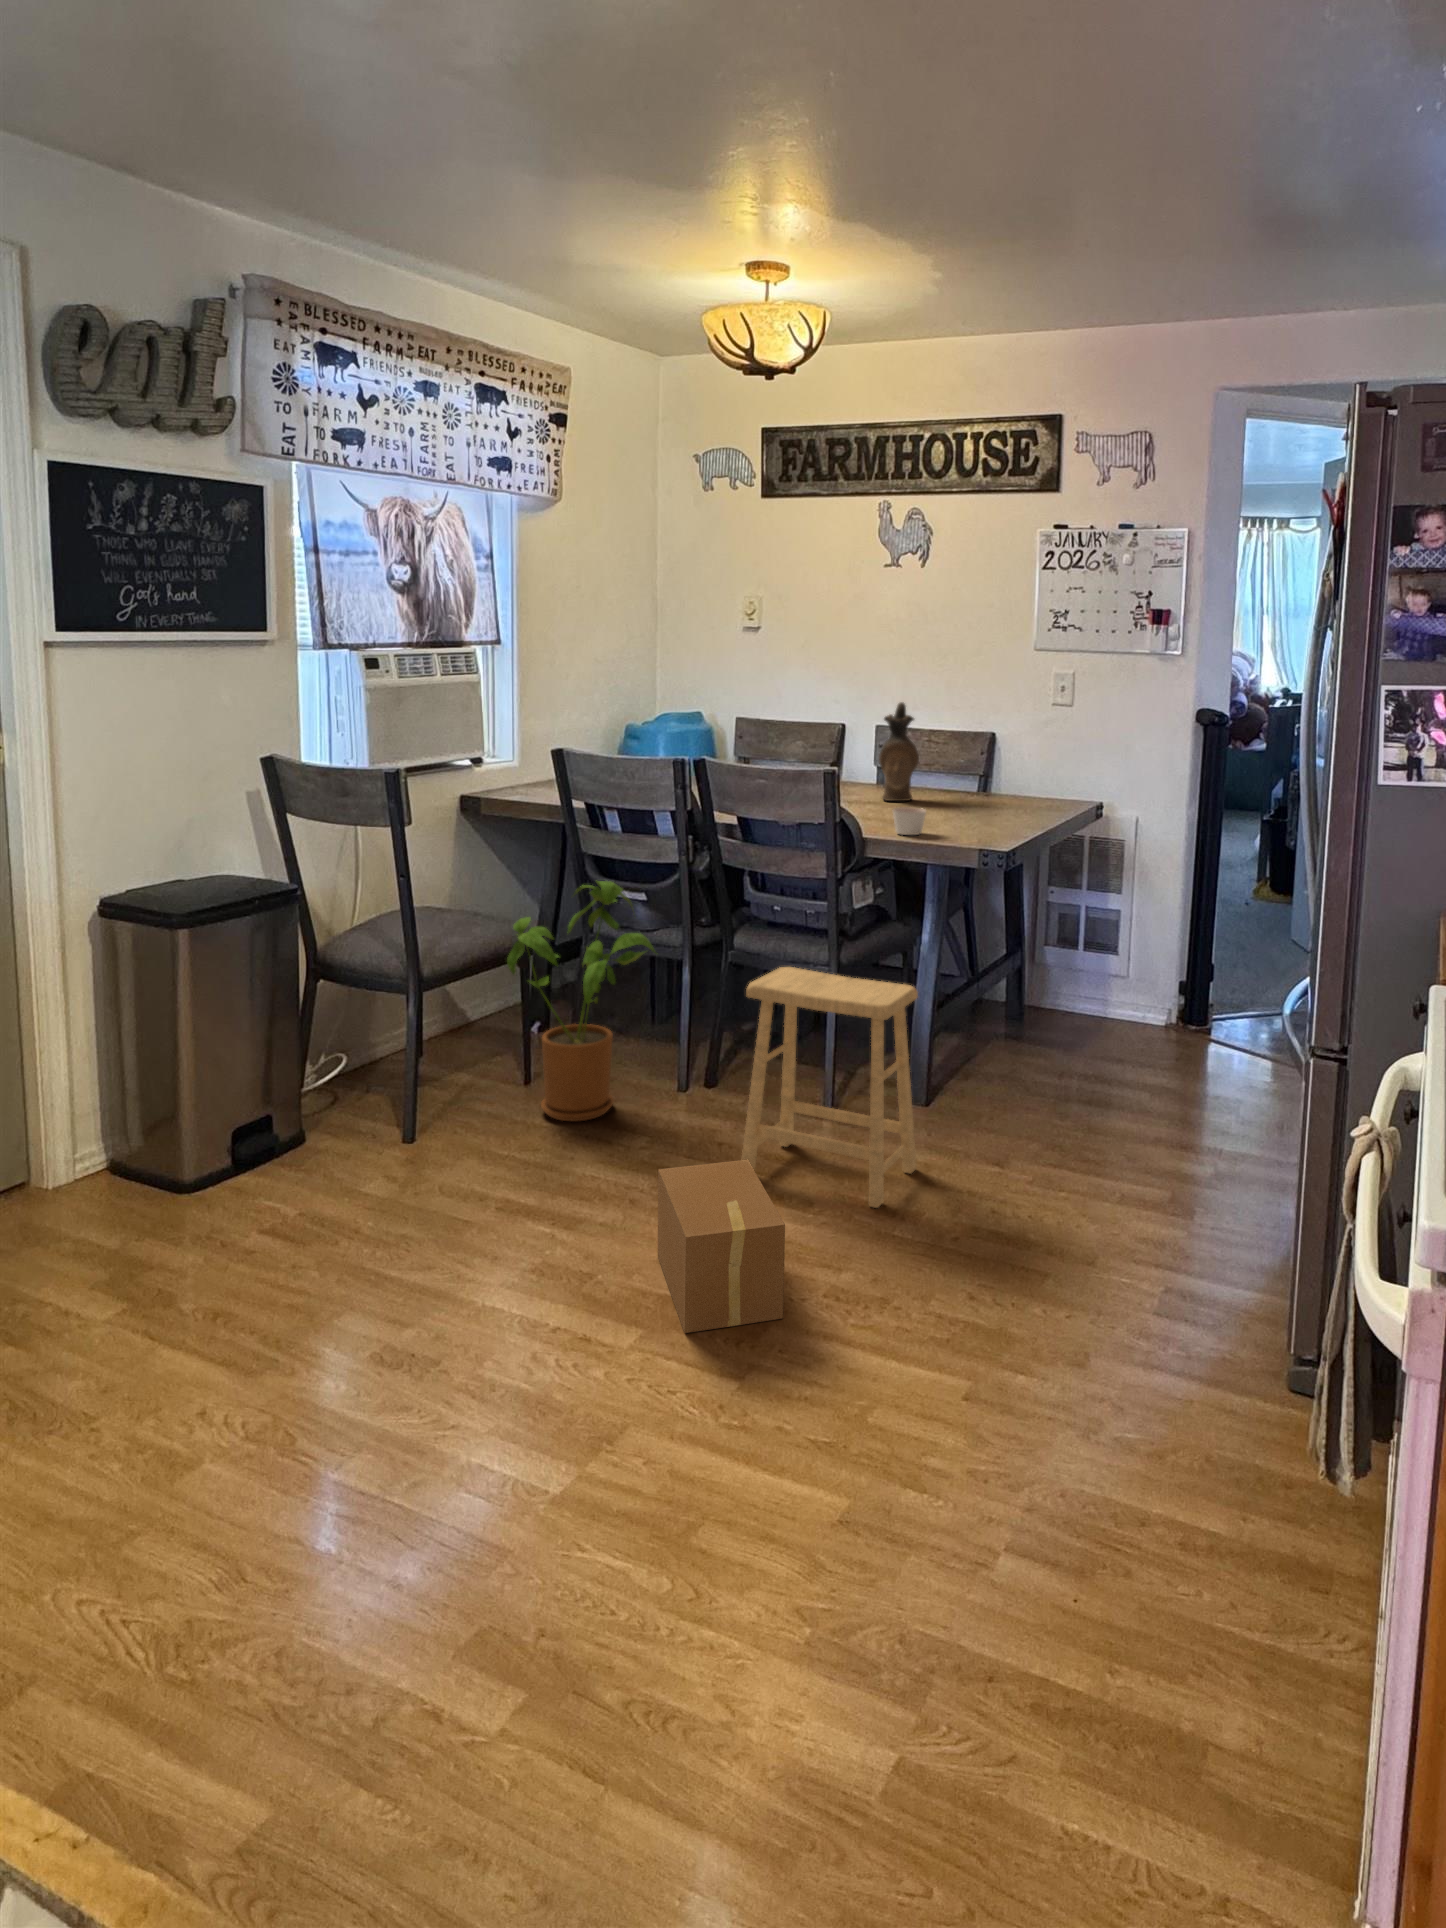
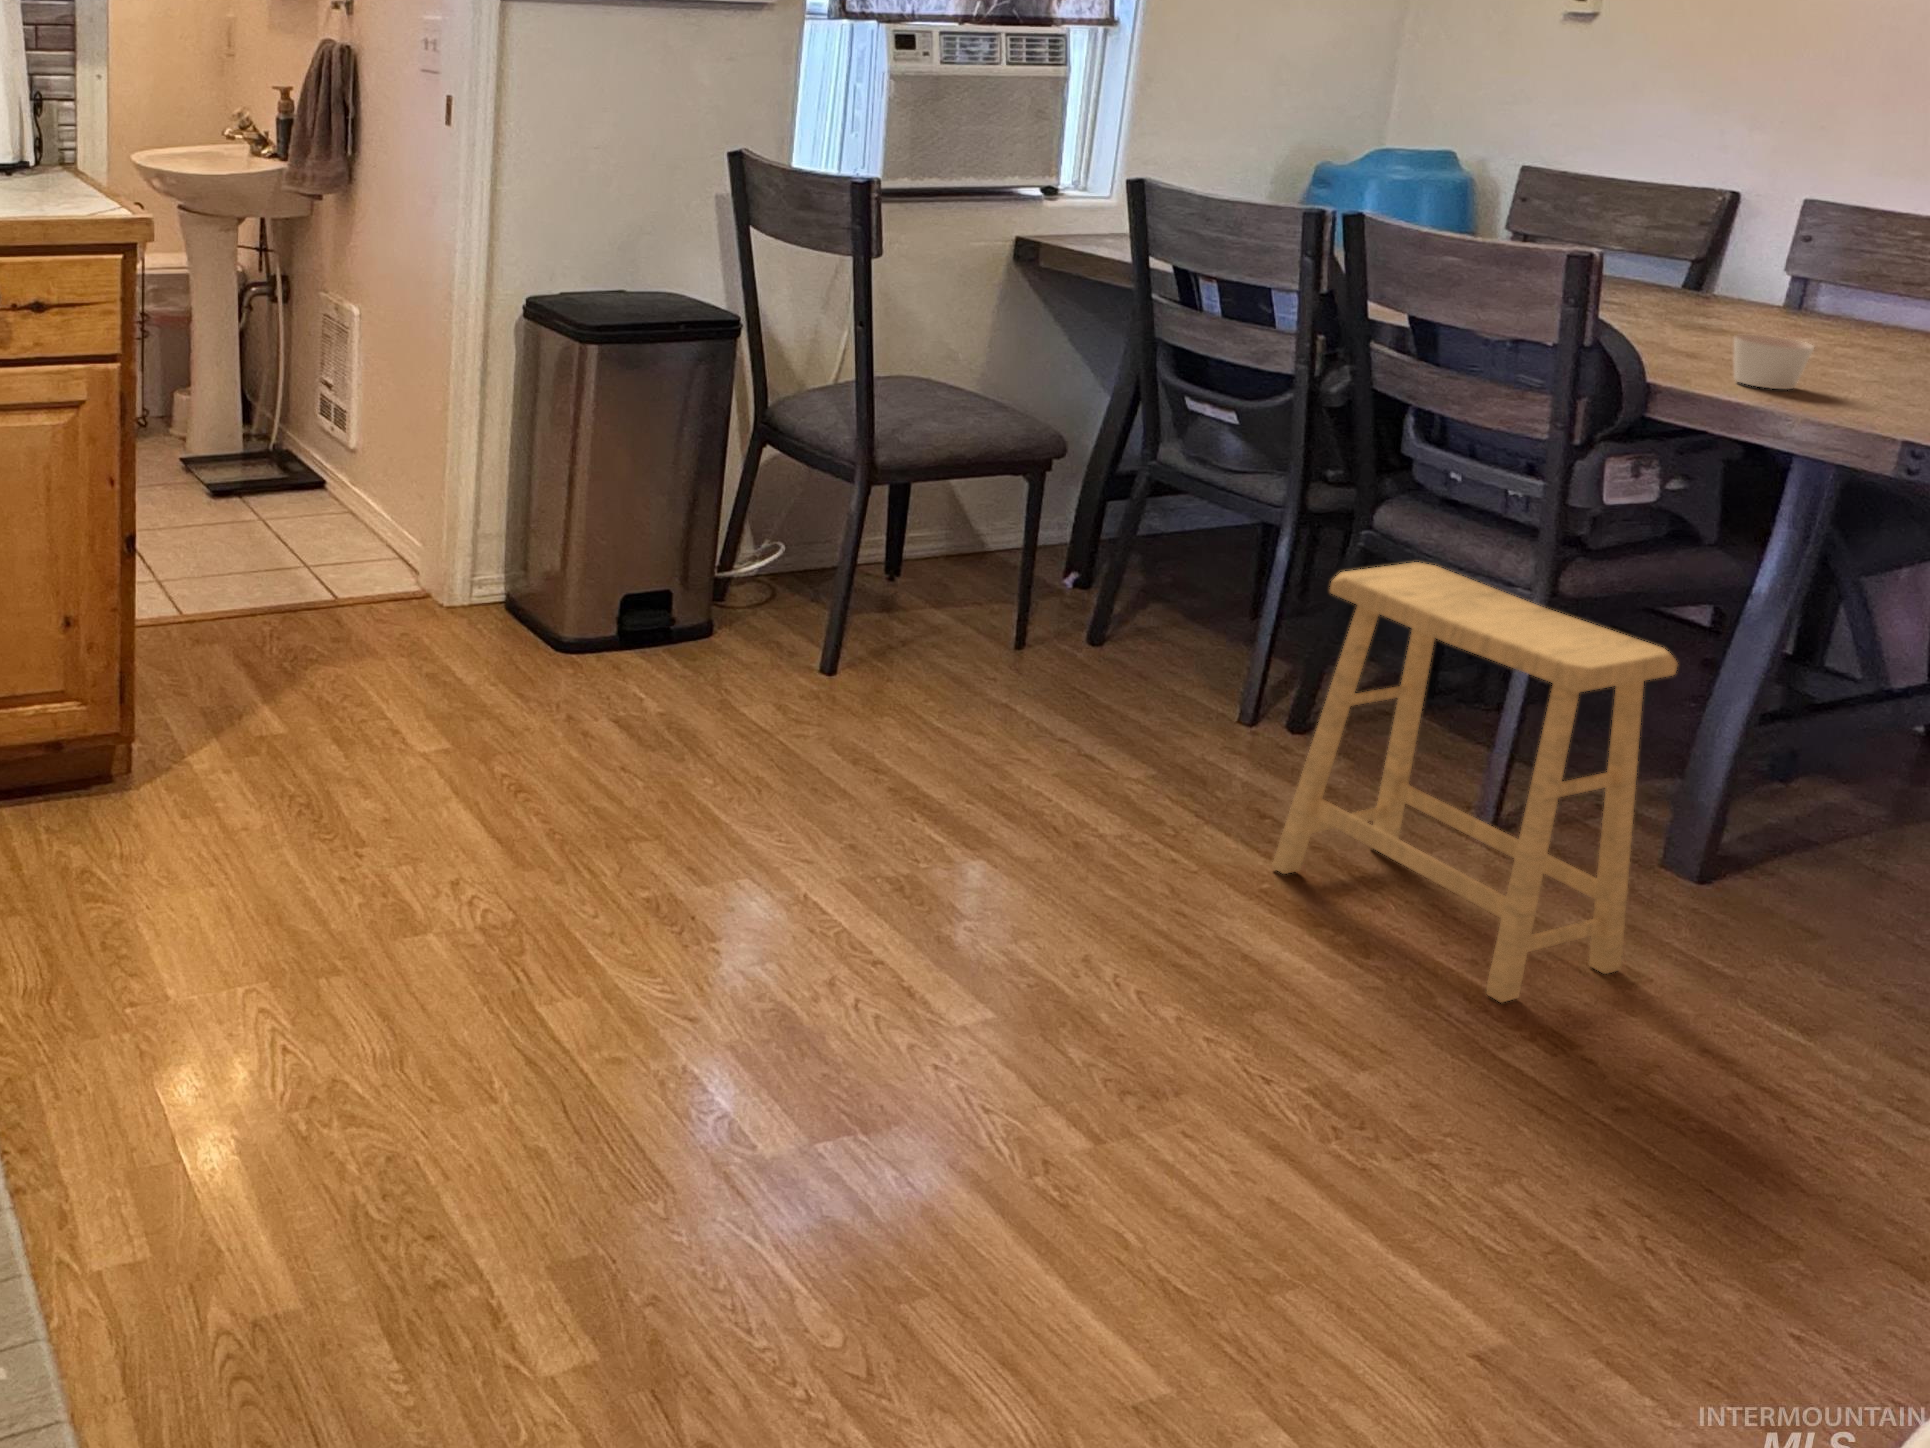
ceramic pitcher: present [879,702,919,801] -> none [1759,150,1868,334]
house plant: present [507,881,656,1122] -> none [997,375,1223,715]
cardboard box: present [658,1159,785,1333] -> none [1057,803,1252,1095]

